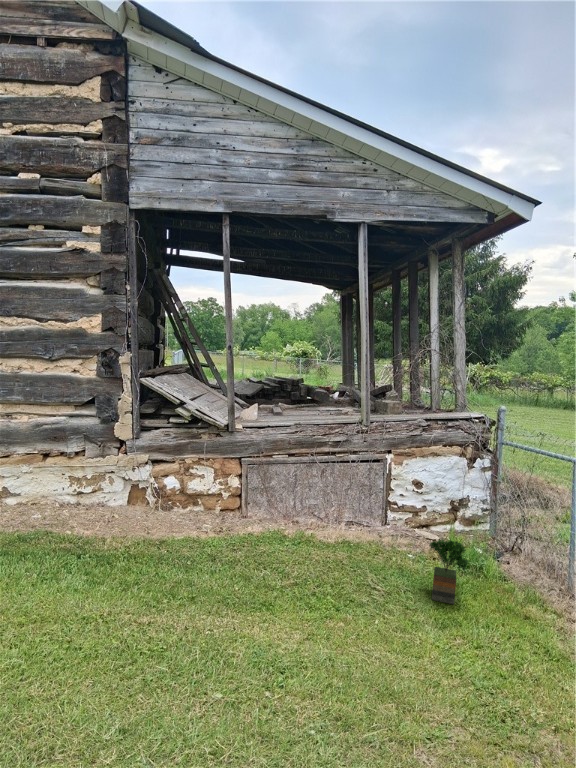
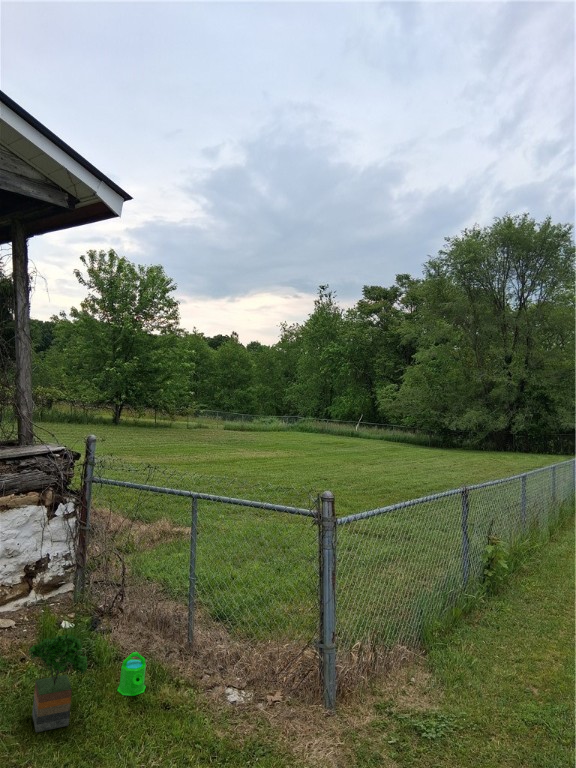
watering can: none [497,573,522,607] -> present [117,652,146,696]

